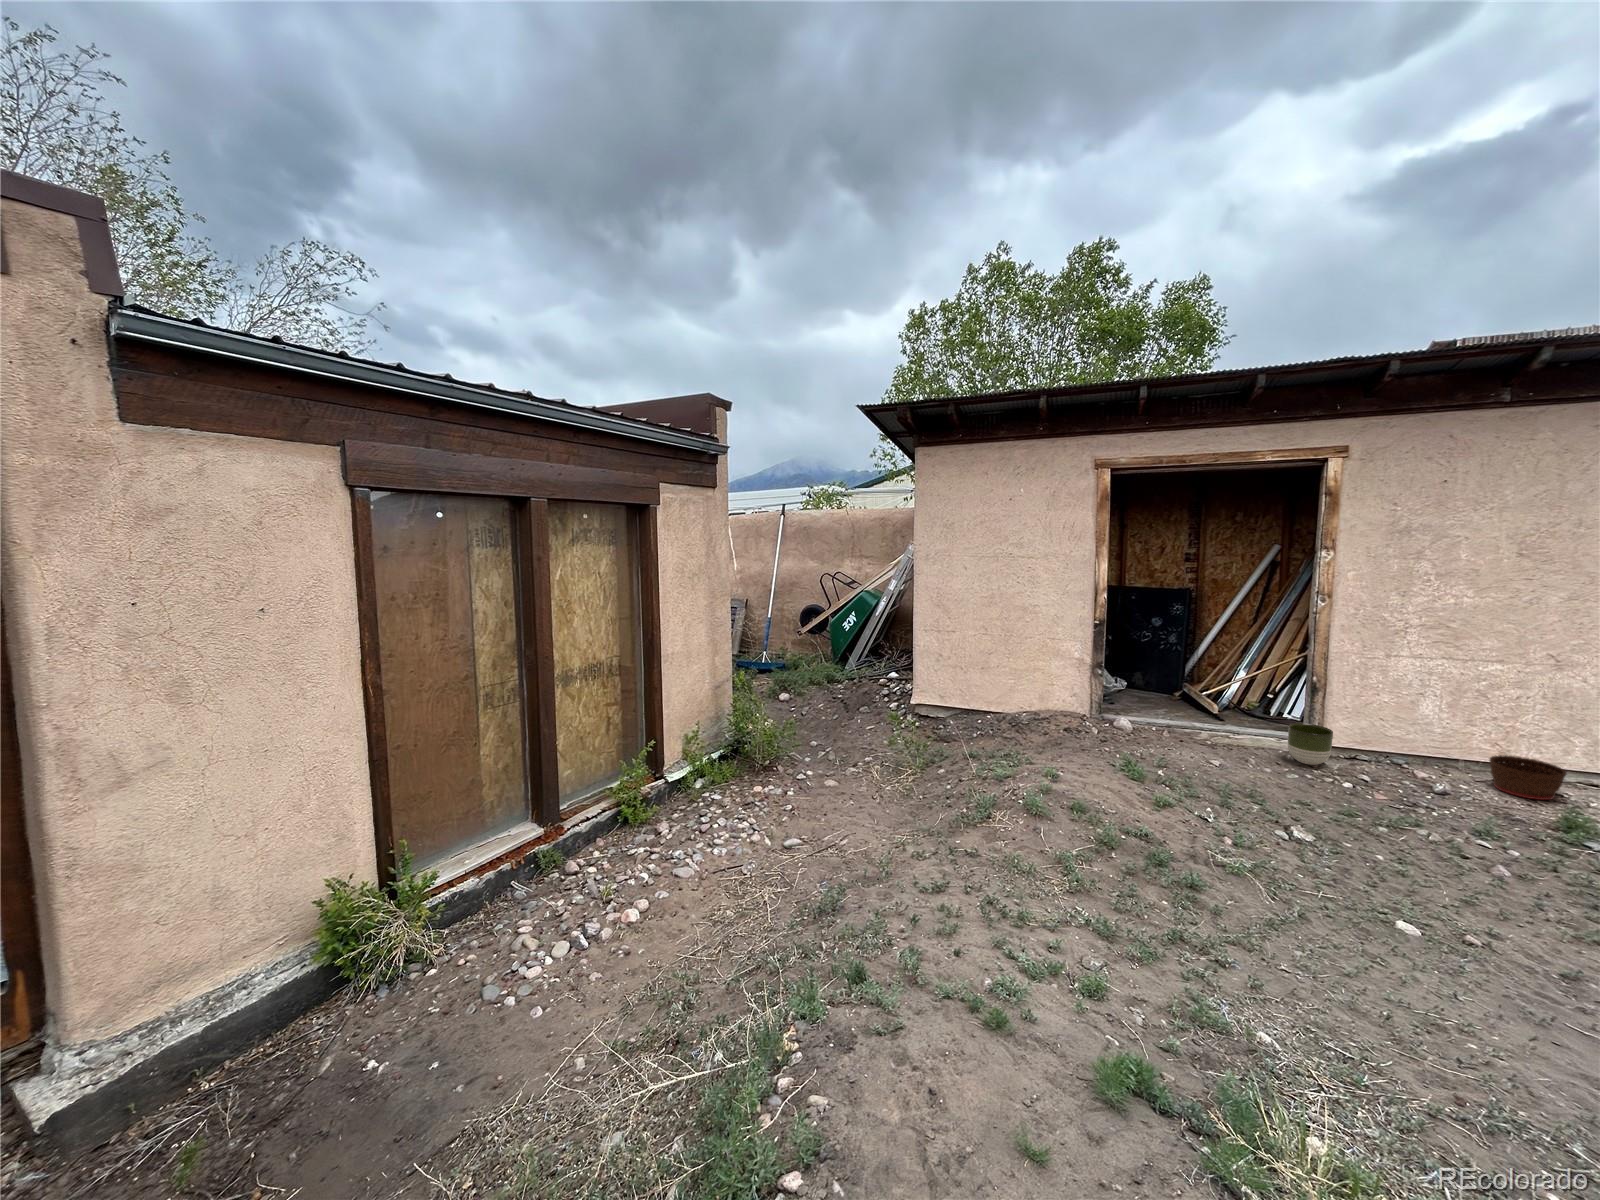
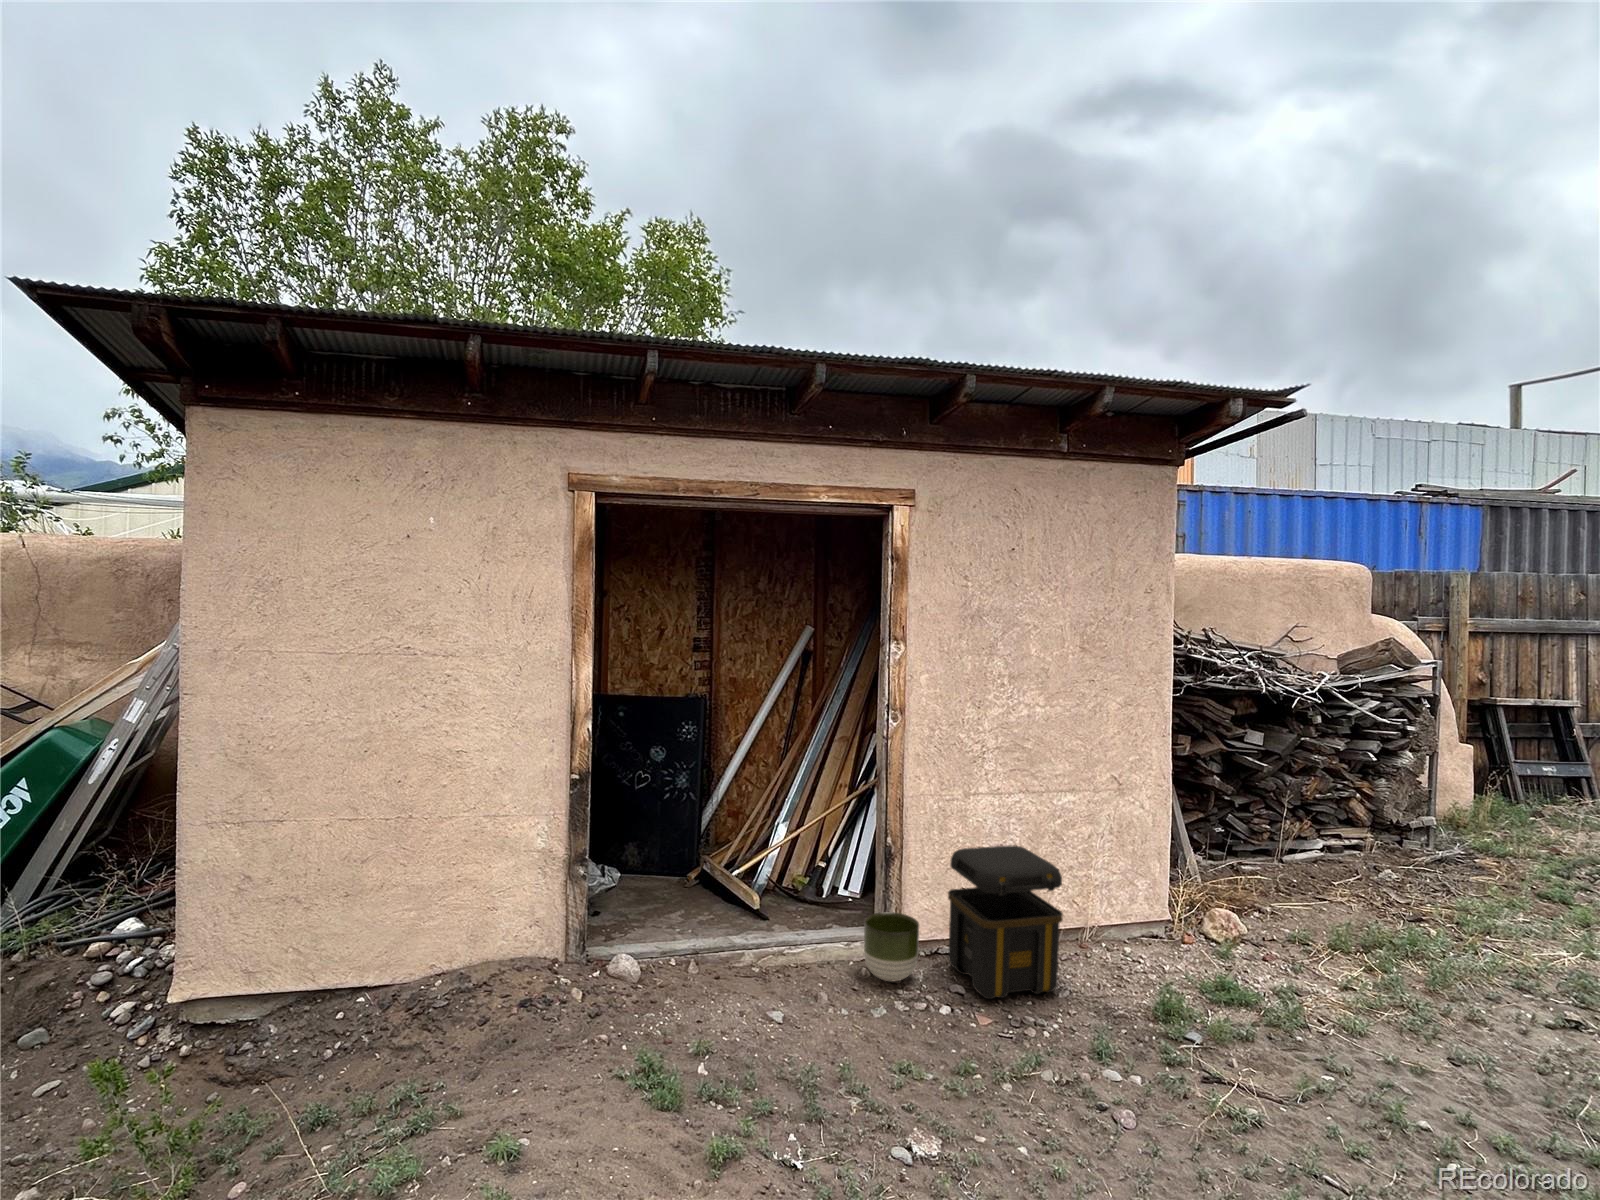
toolbox: none [1361,691,1464,793] -> present [948,845,1063,999]
basket: present [1490,755,1566,800] -> none [1075,914,1147,975]

